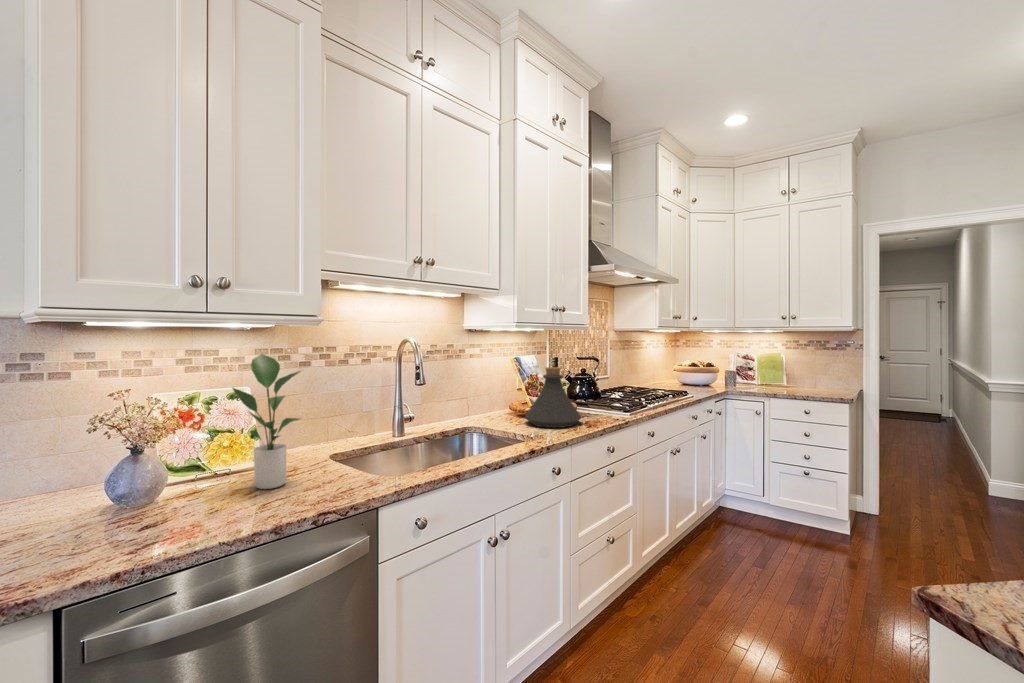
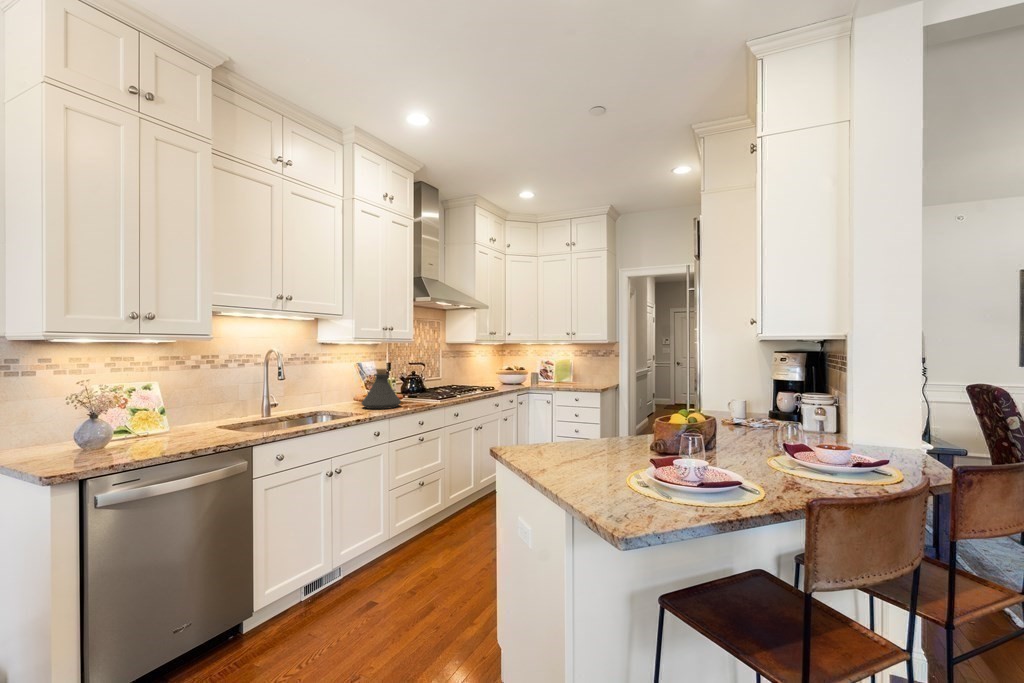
potted plant: present [233,354,300,489] -> none [157,359,203,440]

